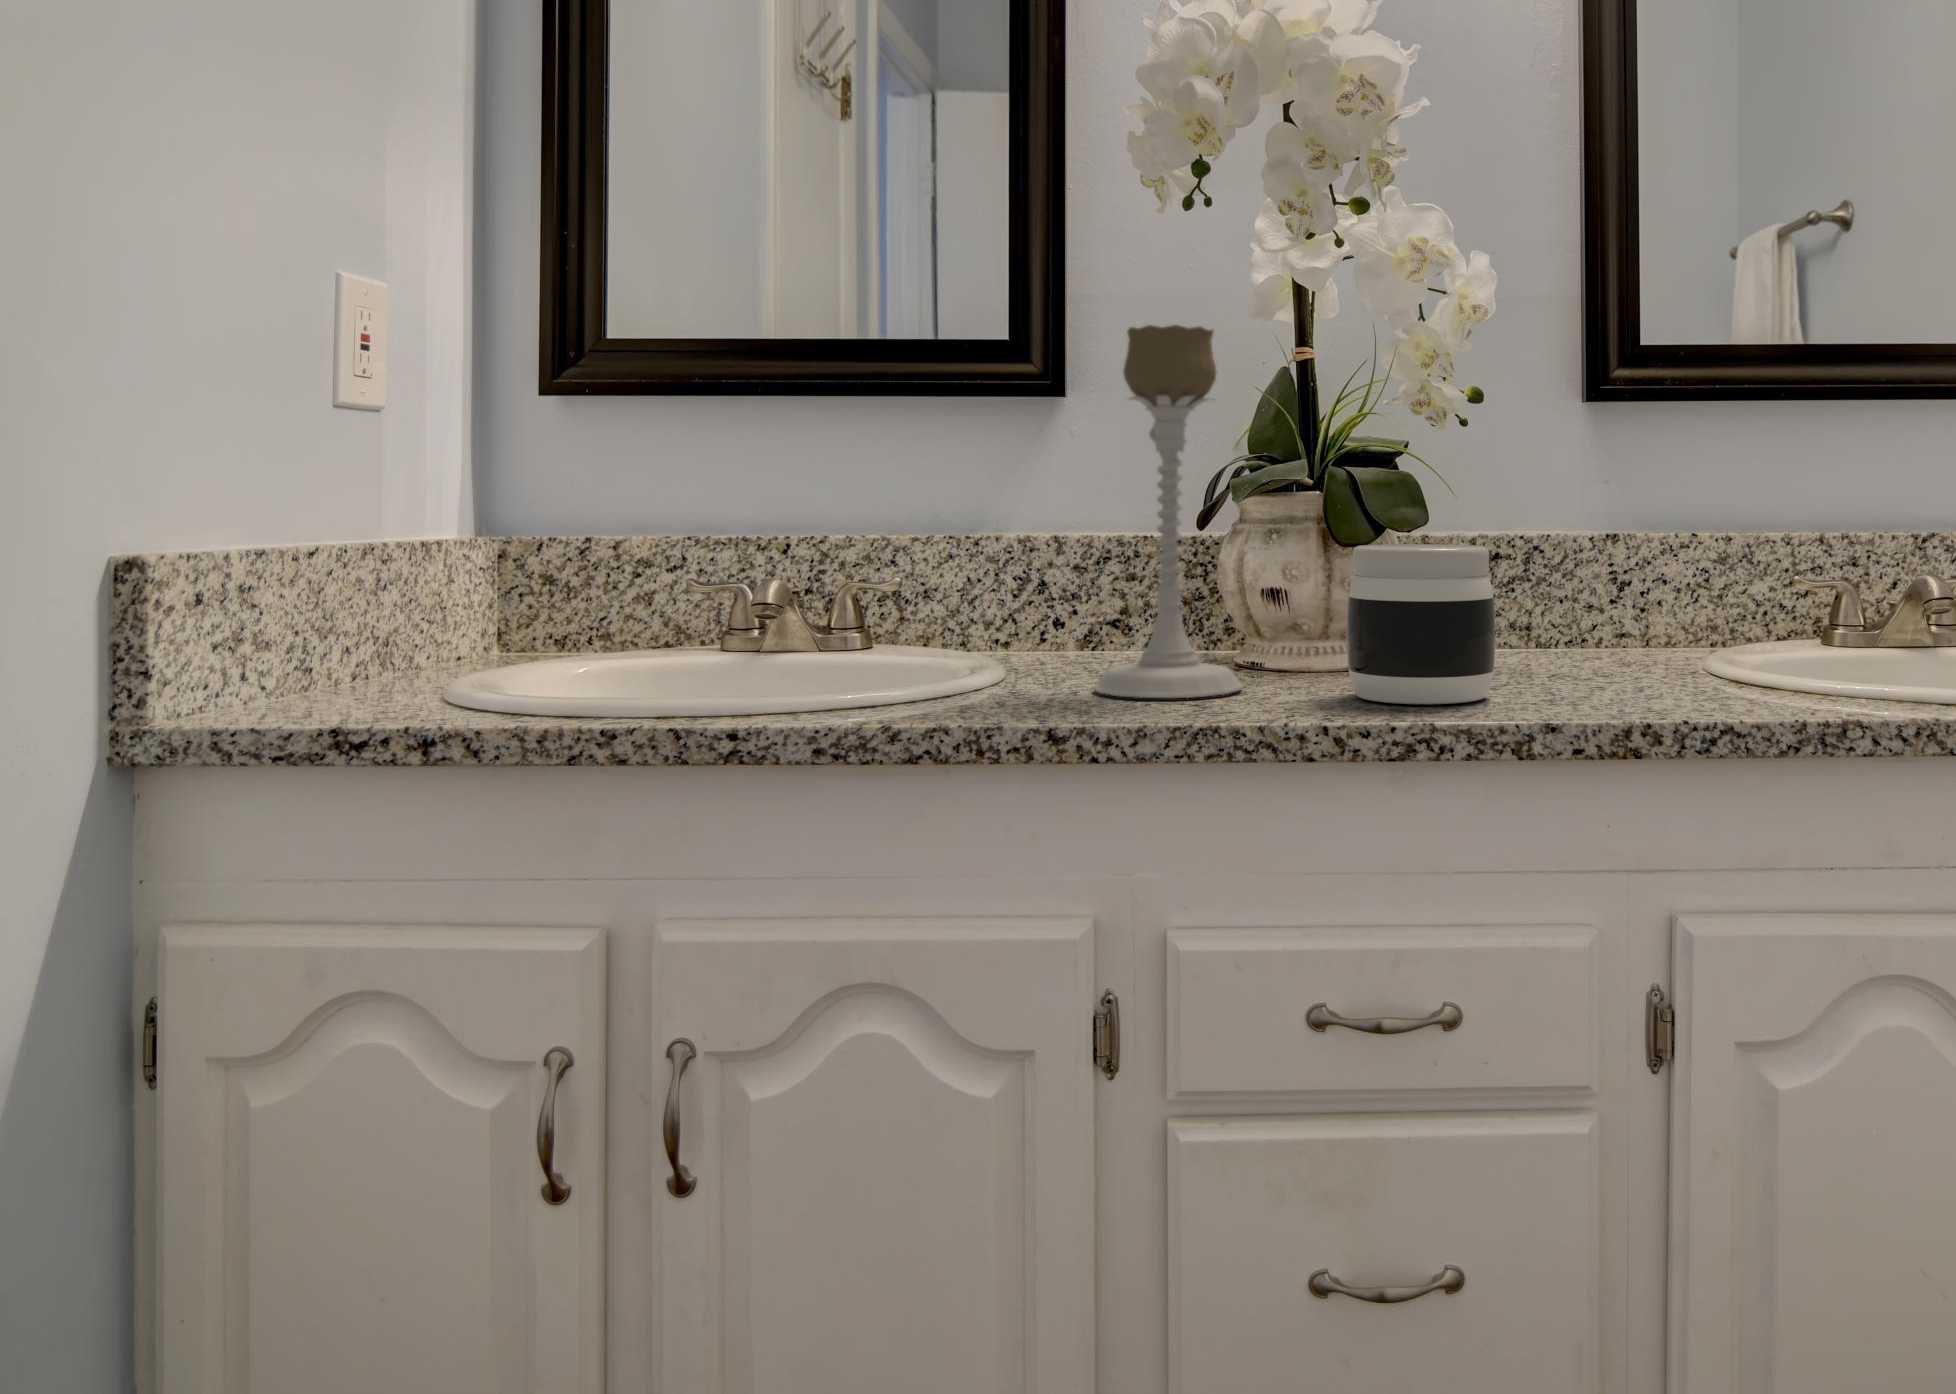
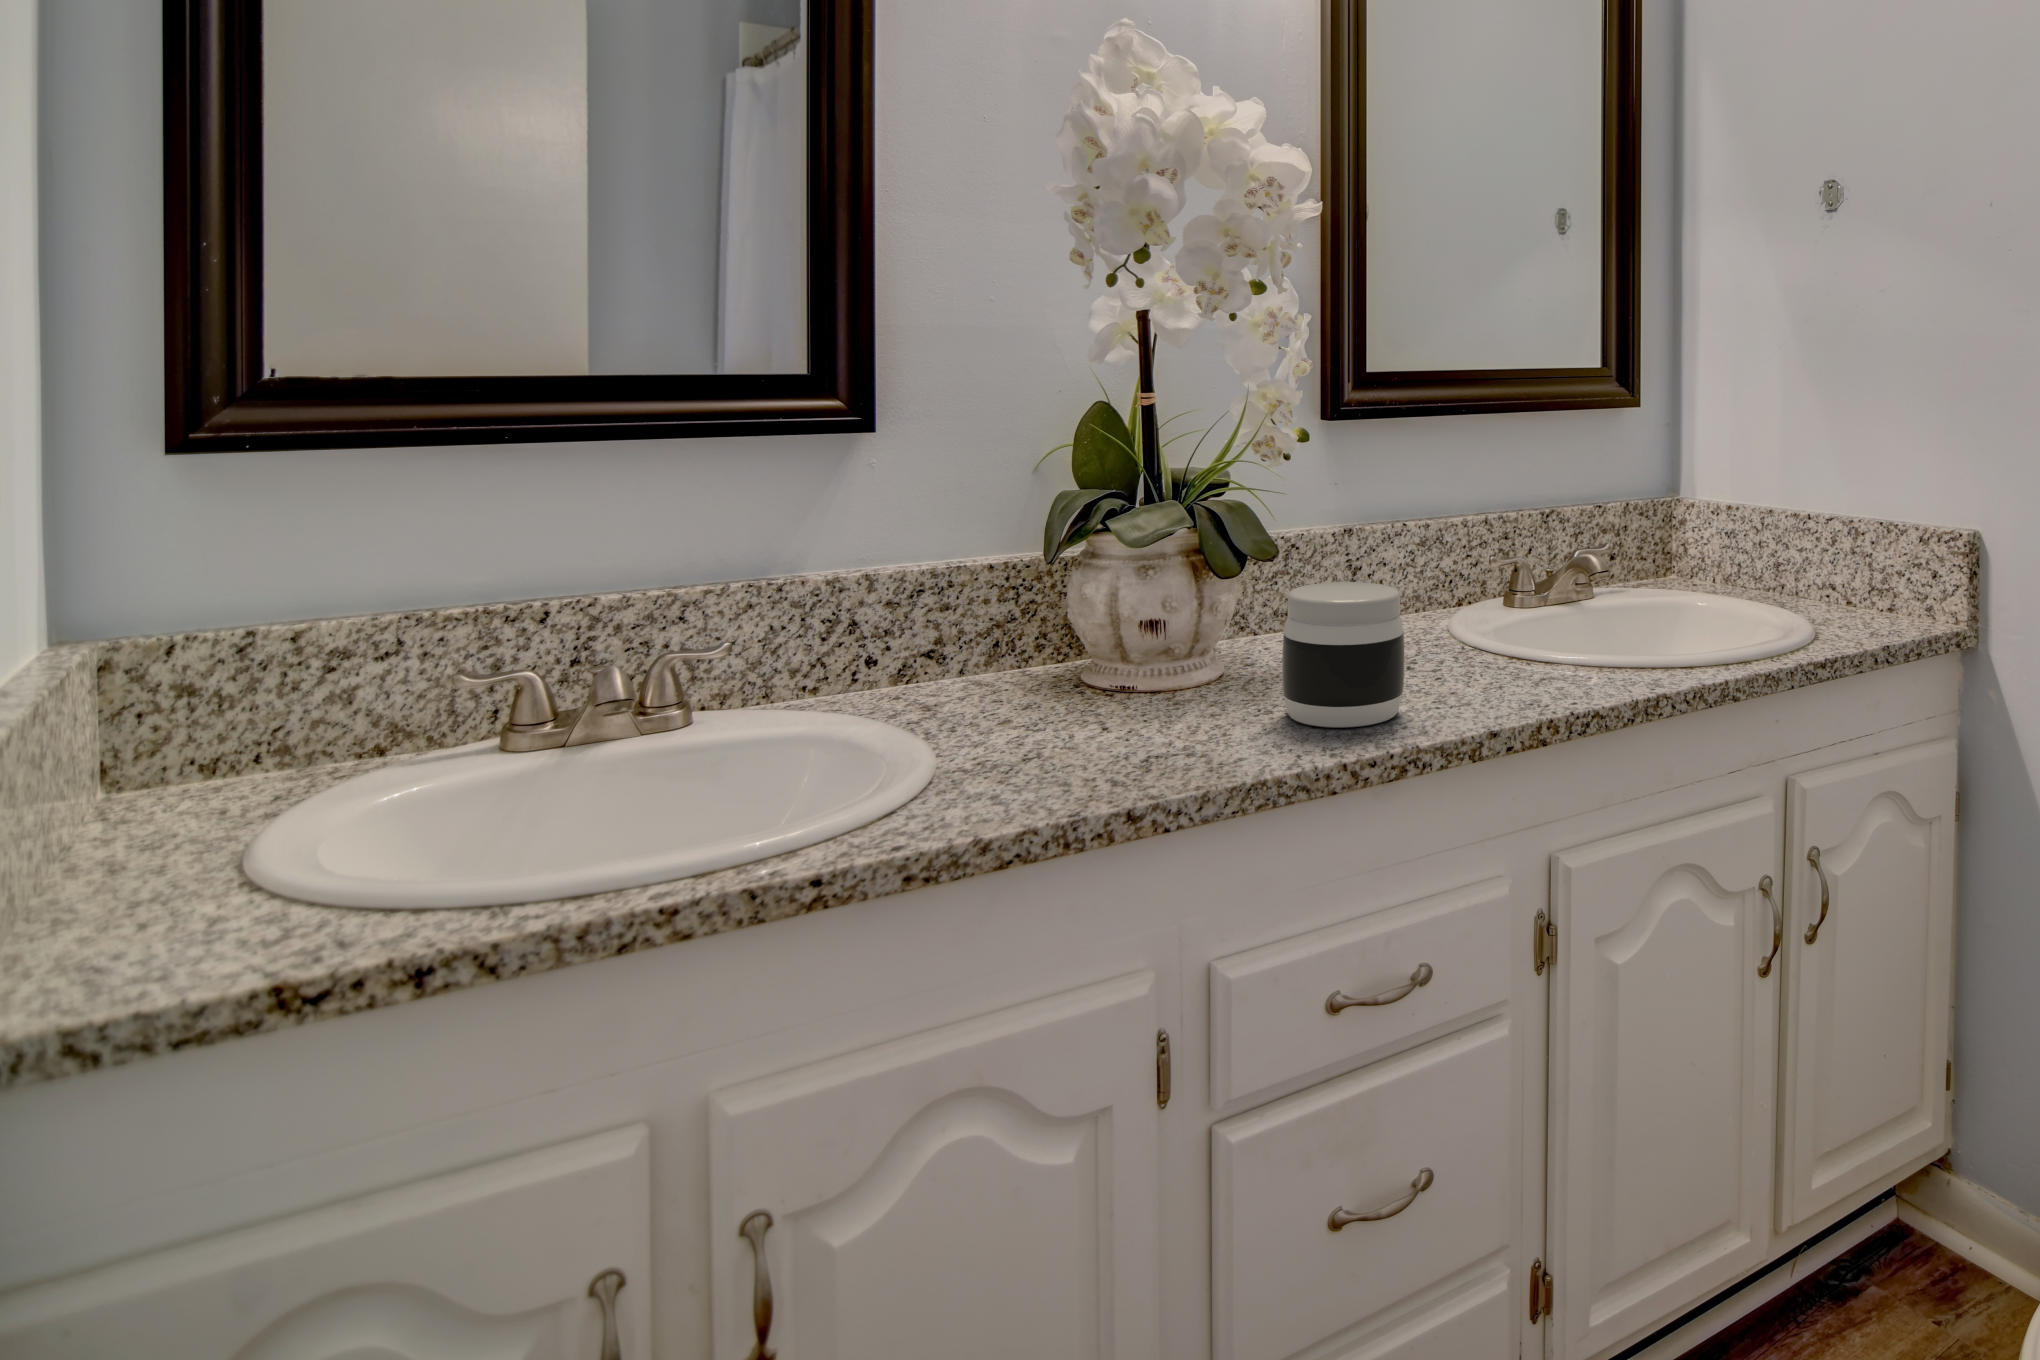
candle holder: present [1094,325,1243,698] -> none [1052,408,1192,757]

